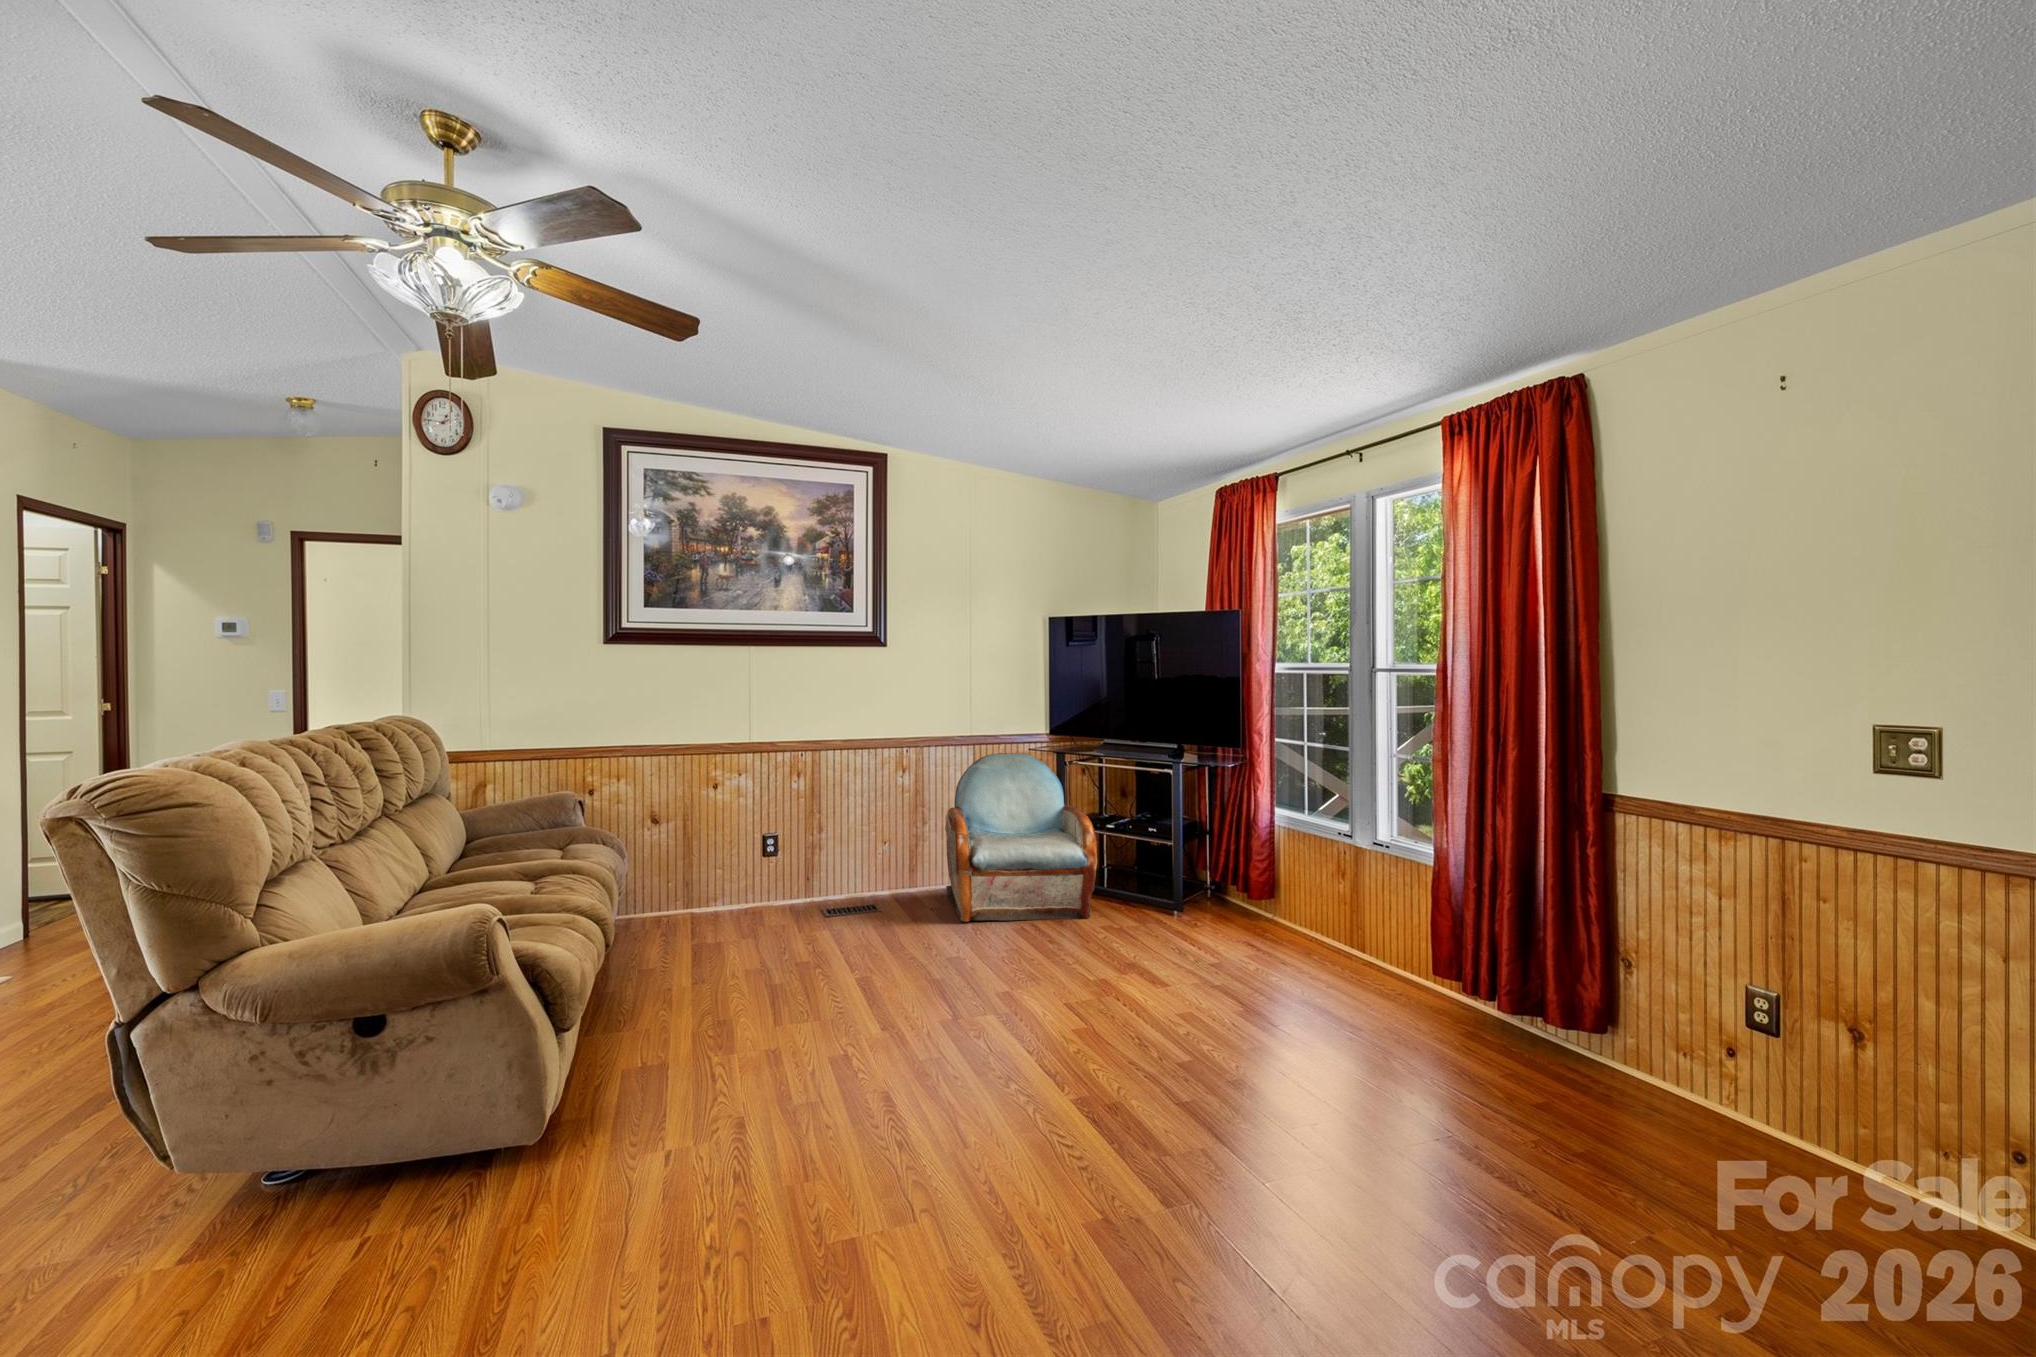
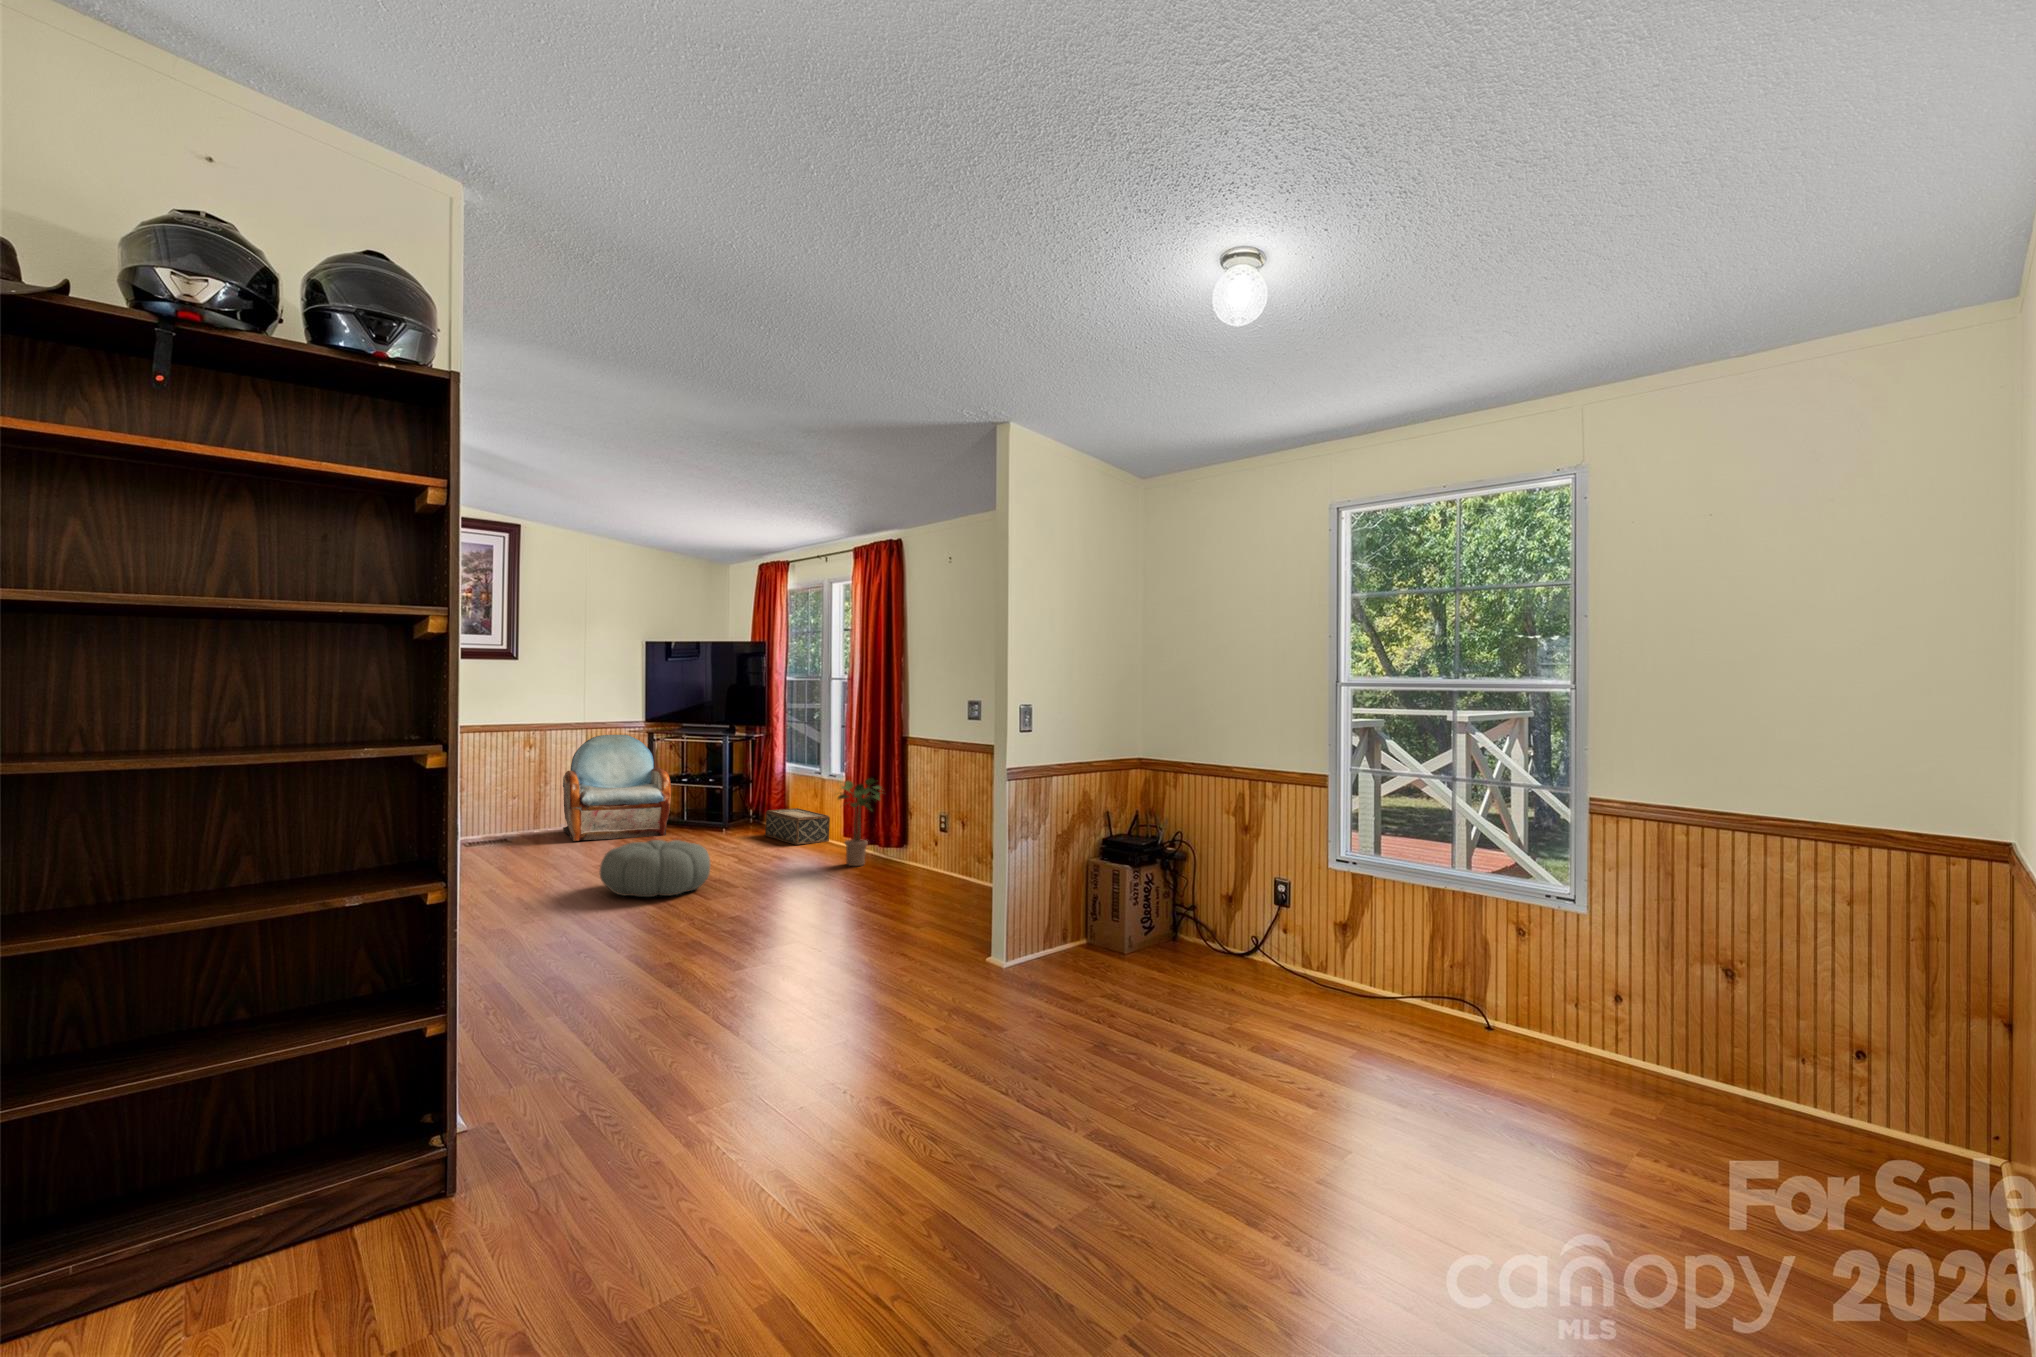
potted plant: none [1454,883,1594,1082] -> present [838,778,881,866]
woven basket: none [1252,892,1381,975] -> present [765,808,830,845]
pouf: none [1020,996,1239,1160] -> present [600,840,710,897]

